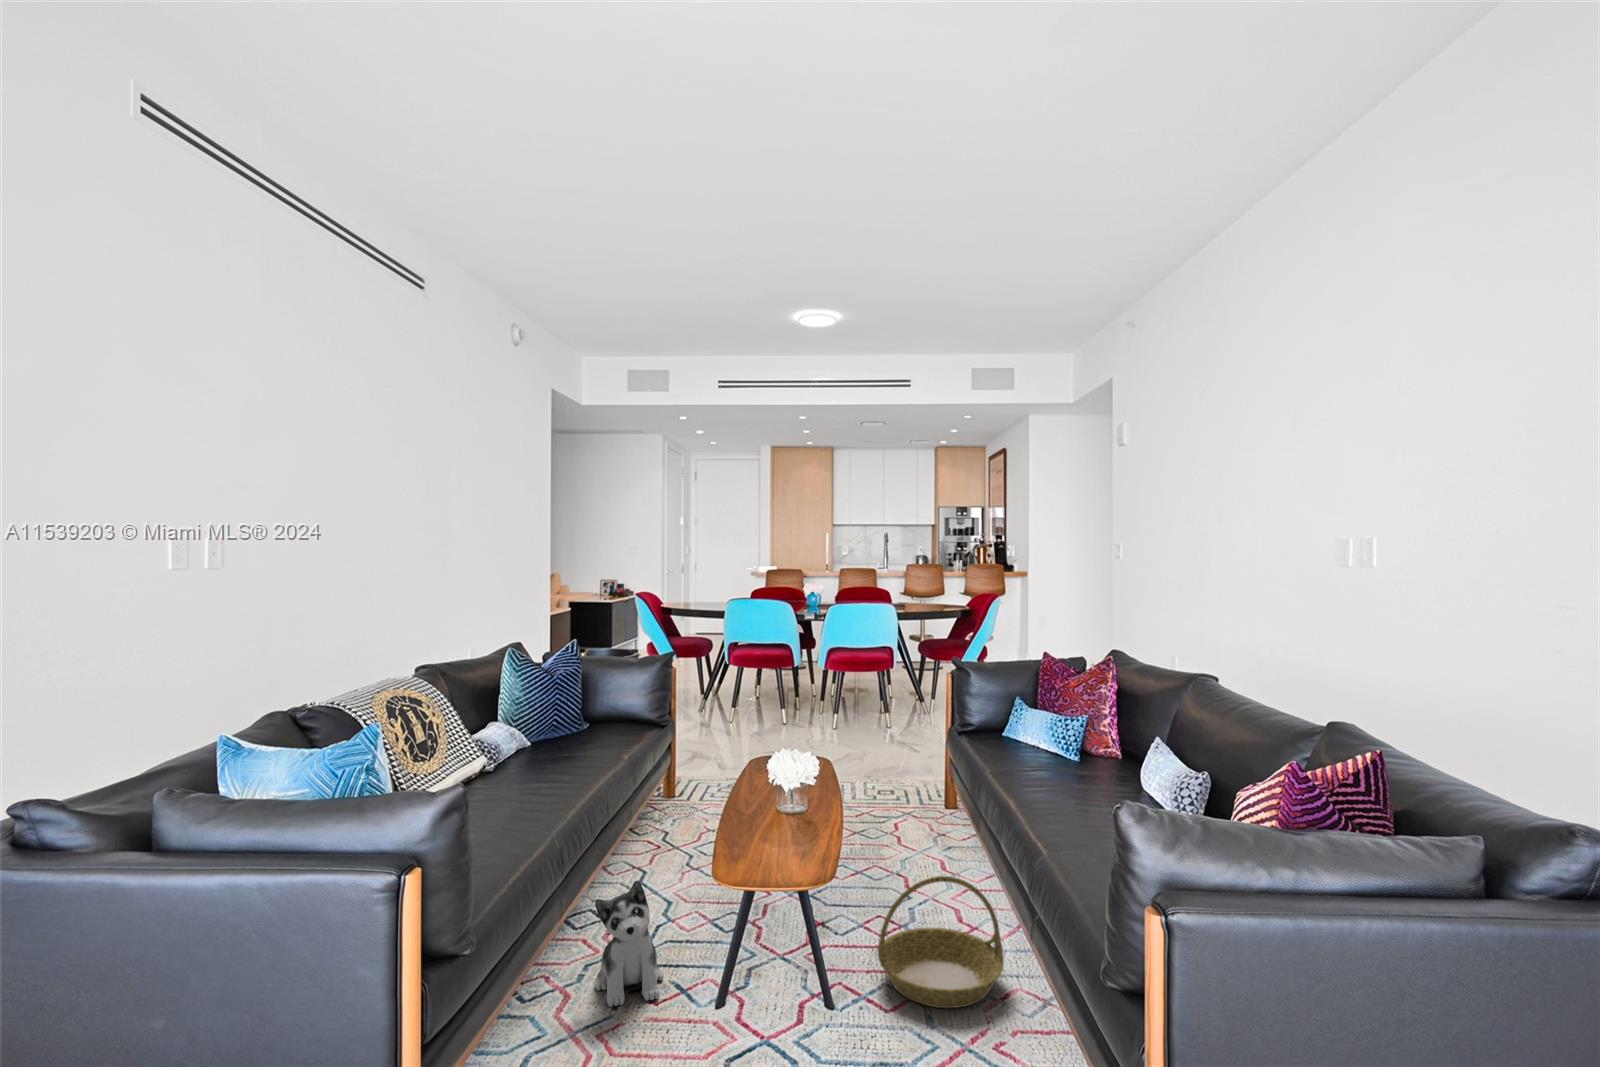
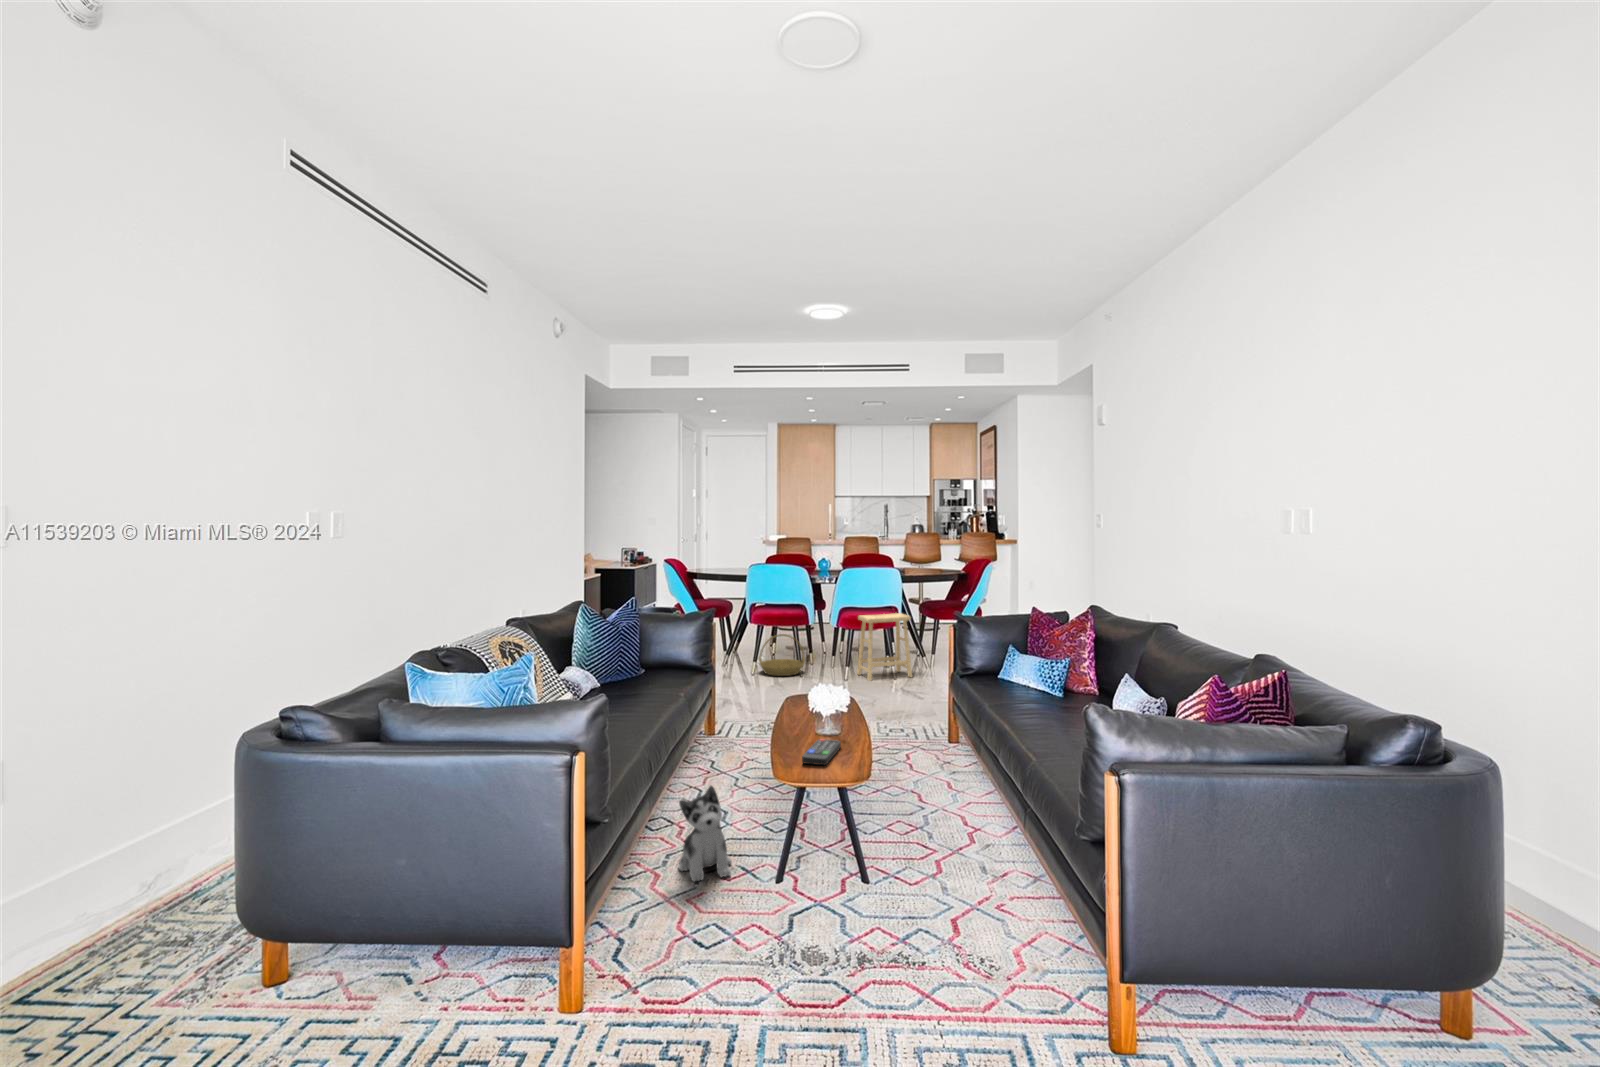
footstool: none [847,653,909,730] -> present [857,613,912,681]
remote control: none [752,819,804,857] -> present [802,739,841,765]
basket: present [878,876,1004,1008] -> present [759,634,805,676]

